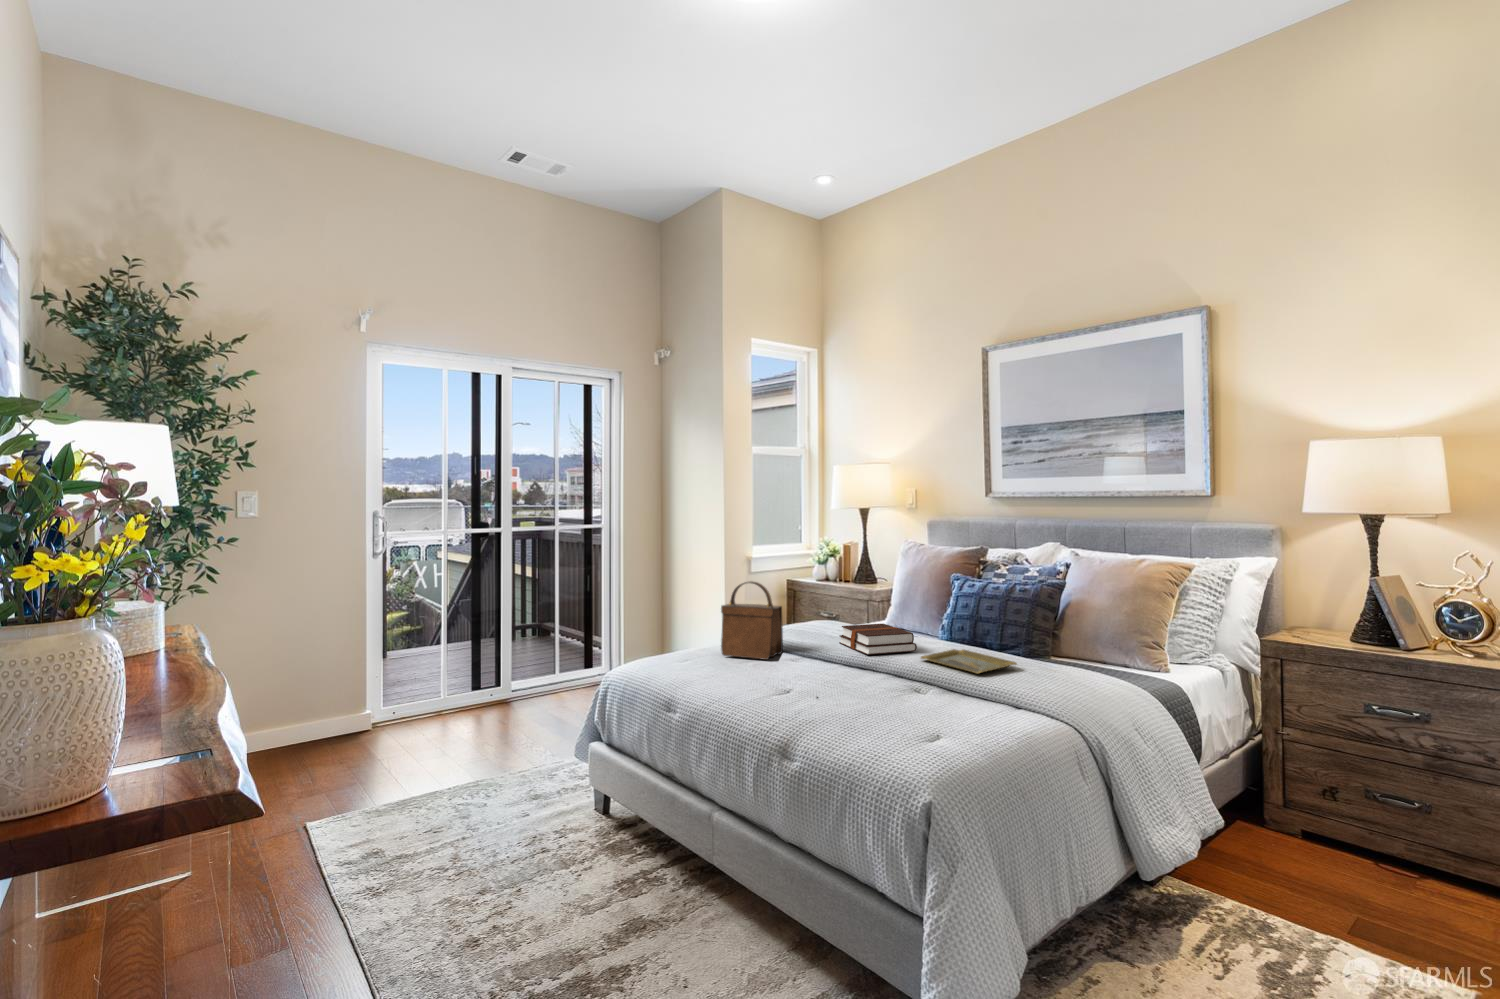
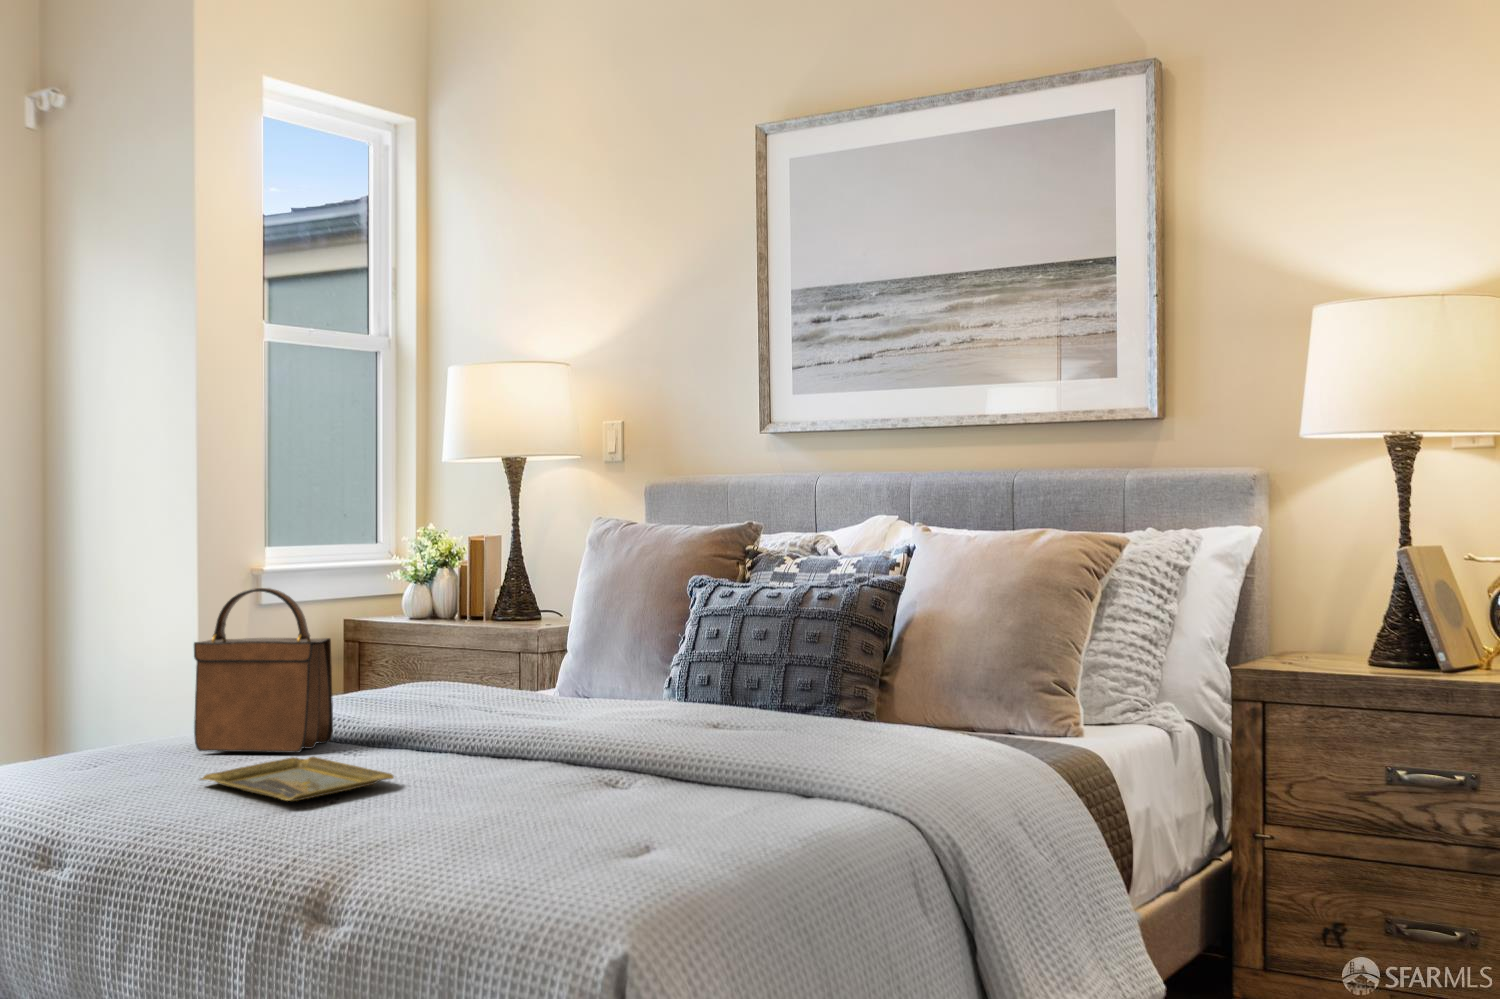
hardback book: present [840,624,917,655] -> none [455,673,614,730]
tray: present [921,649,1017,673] -> present [200,757,394,801]

